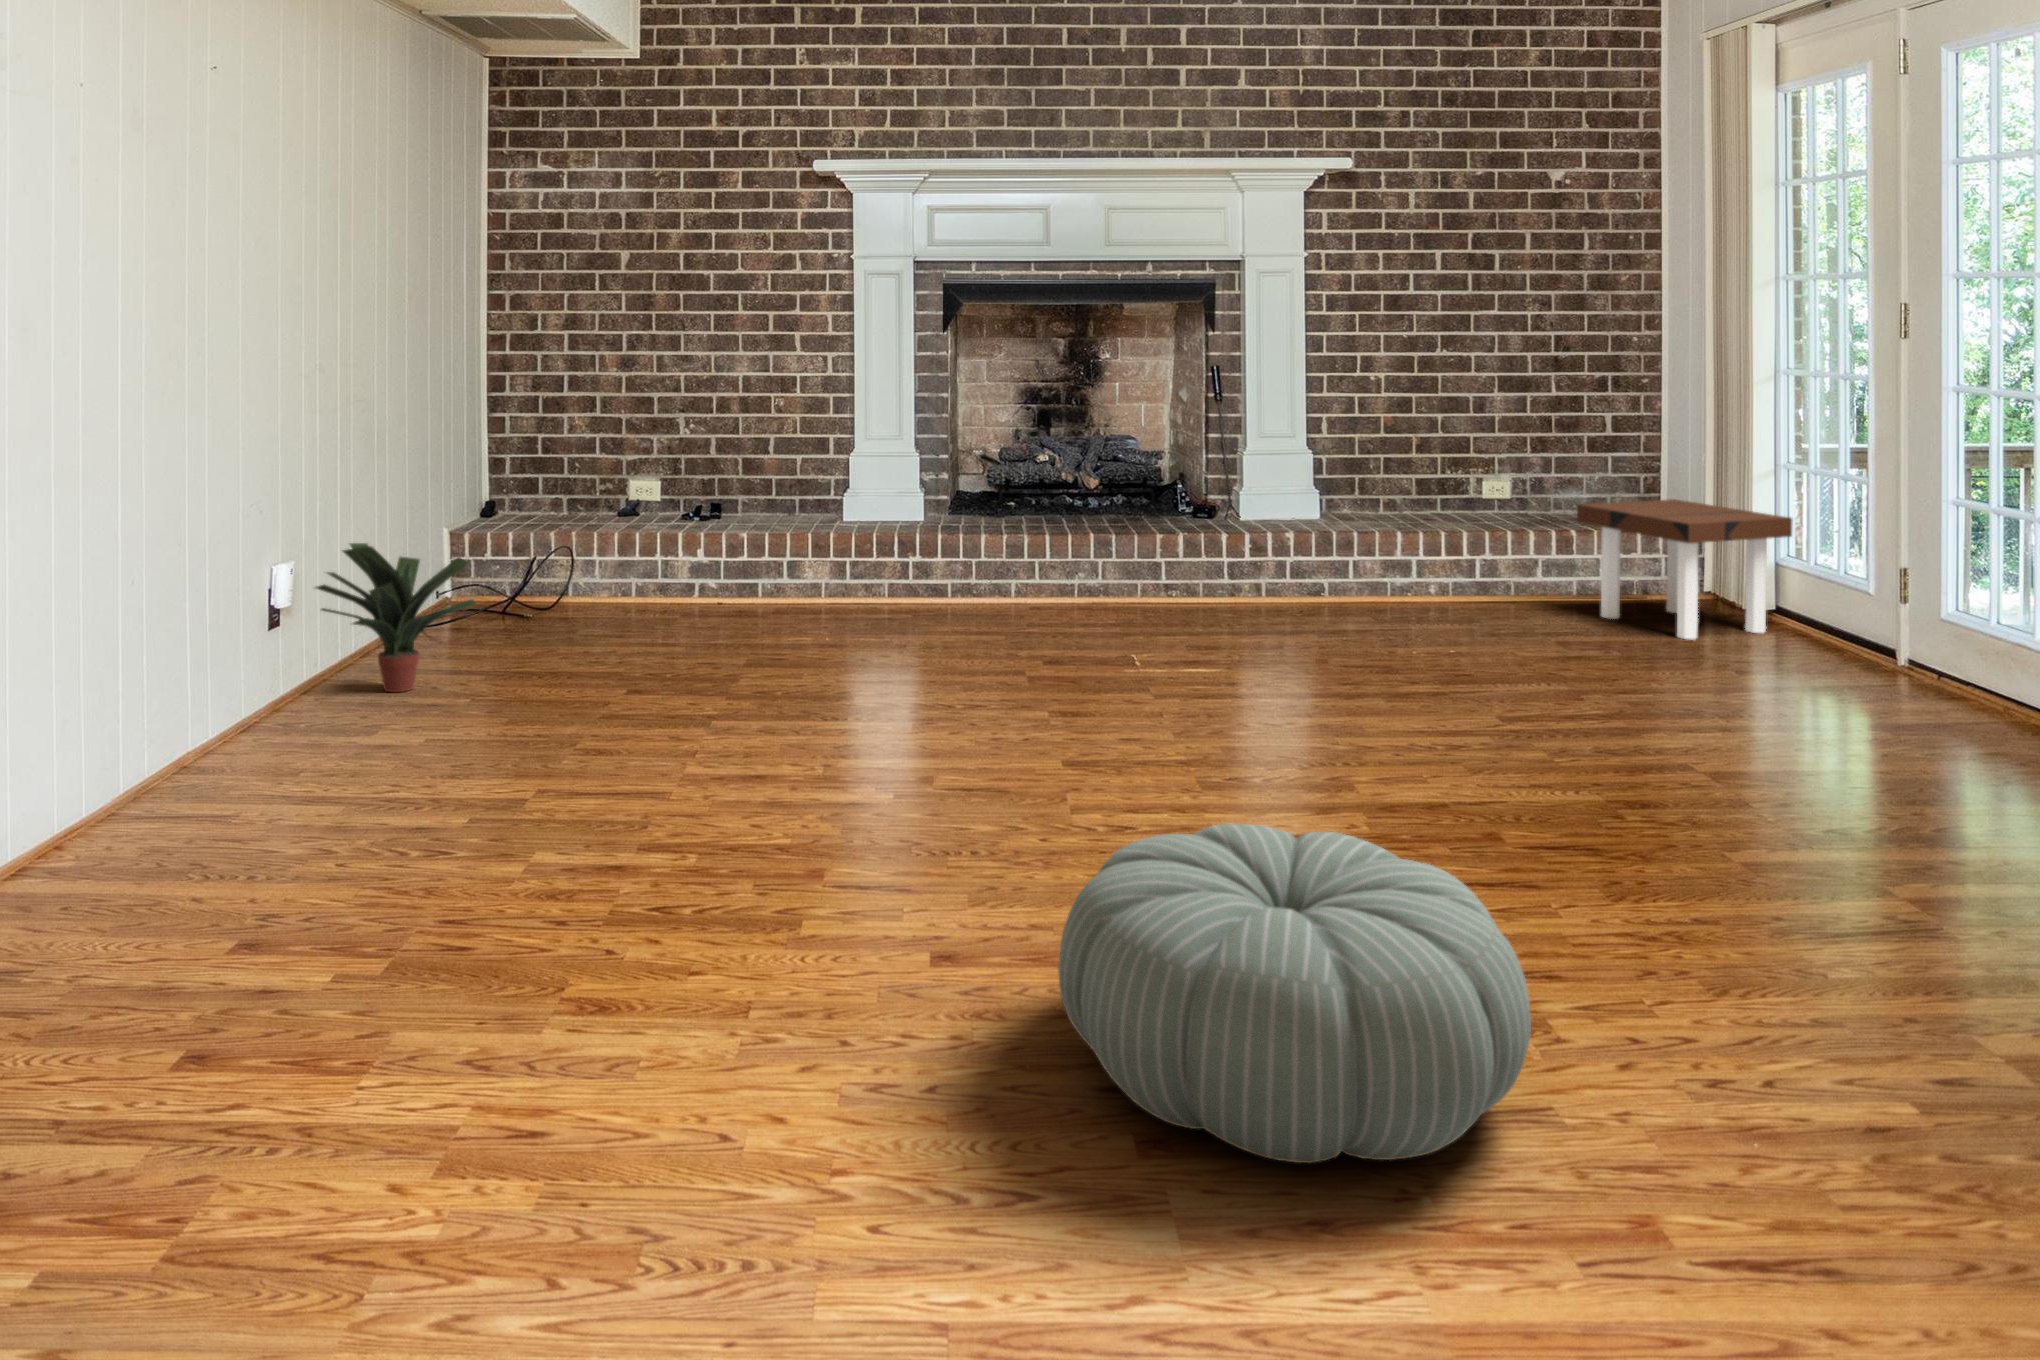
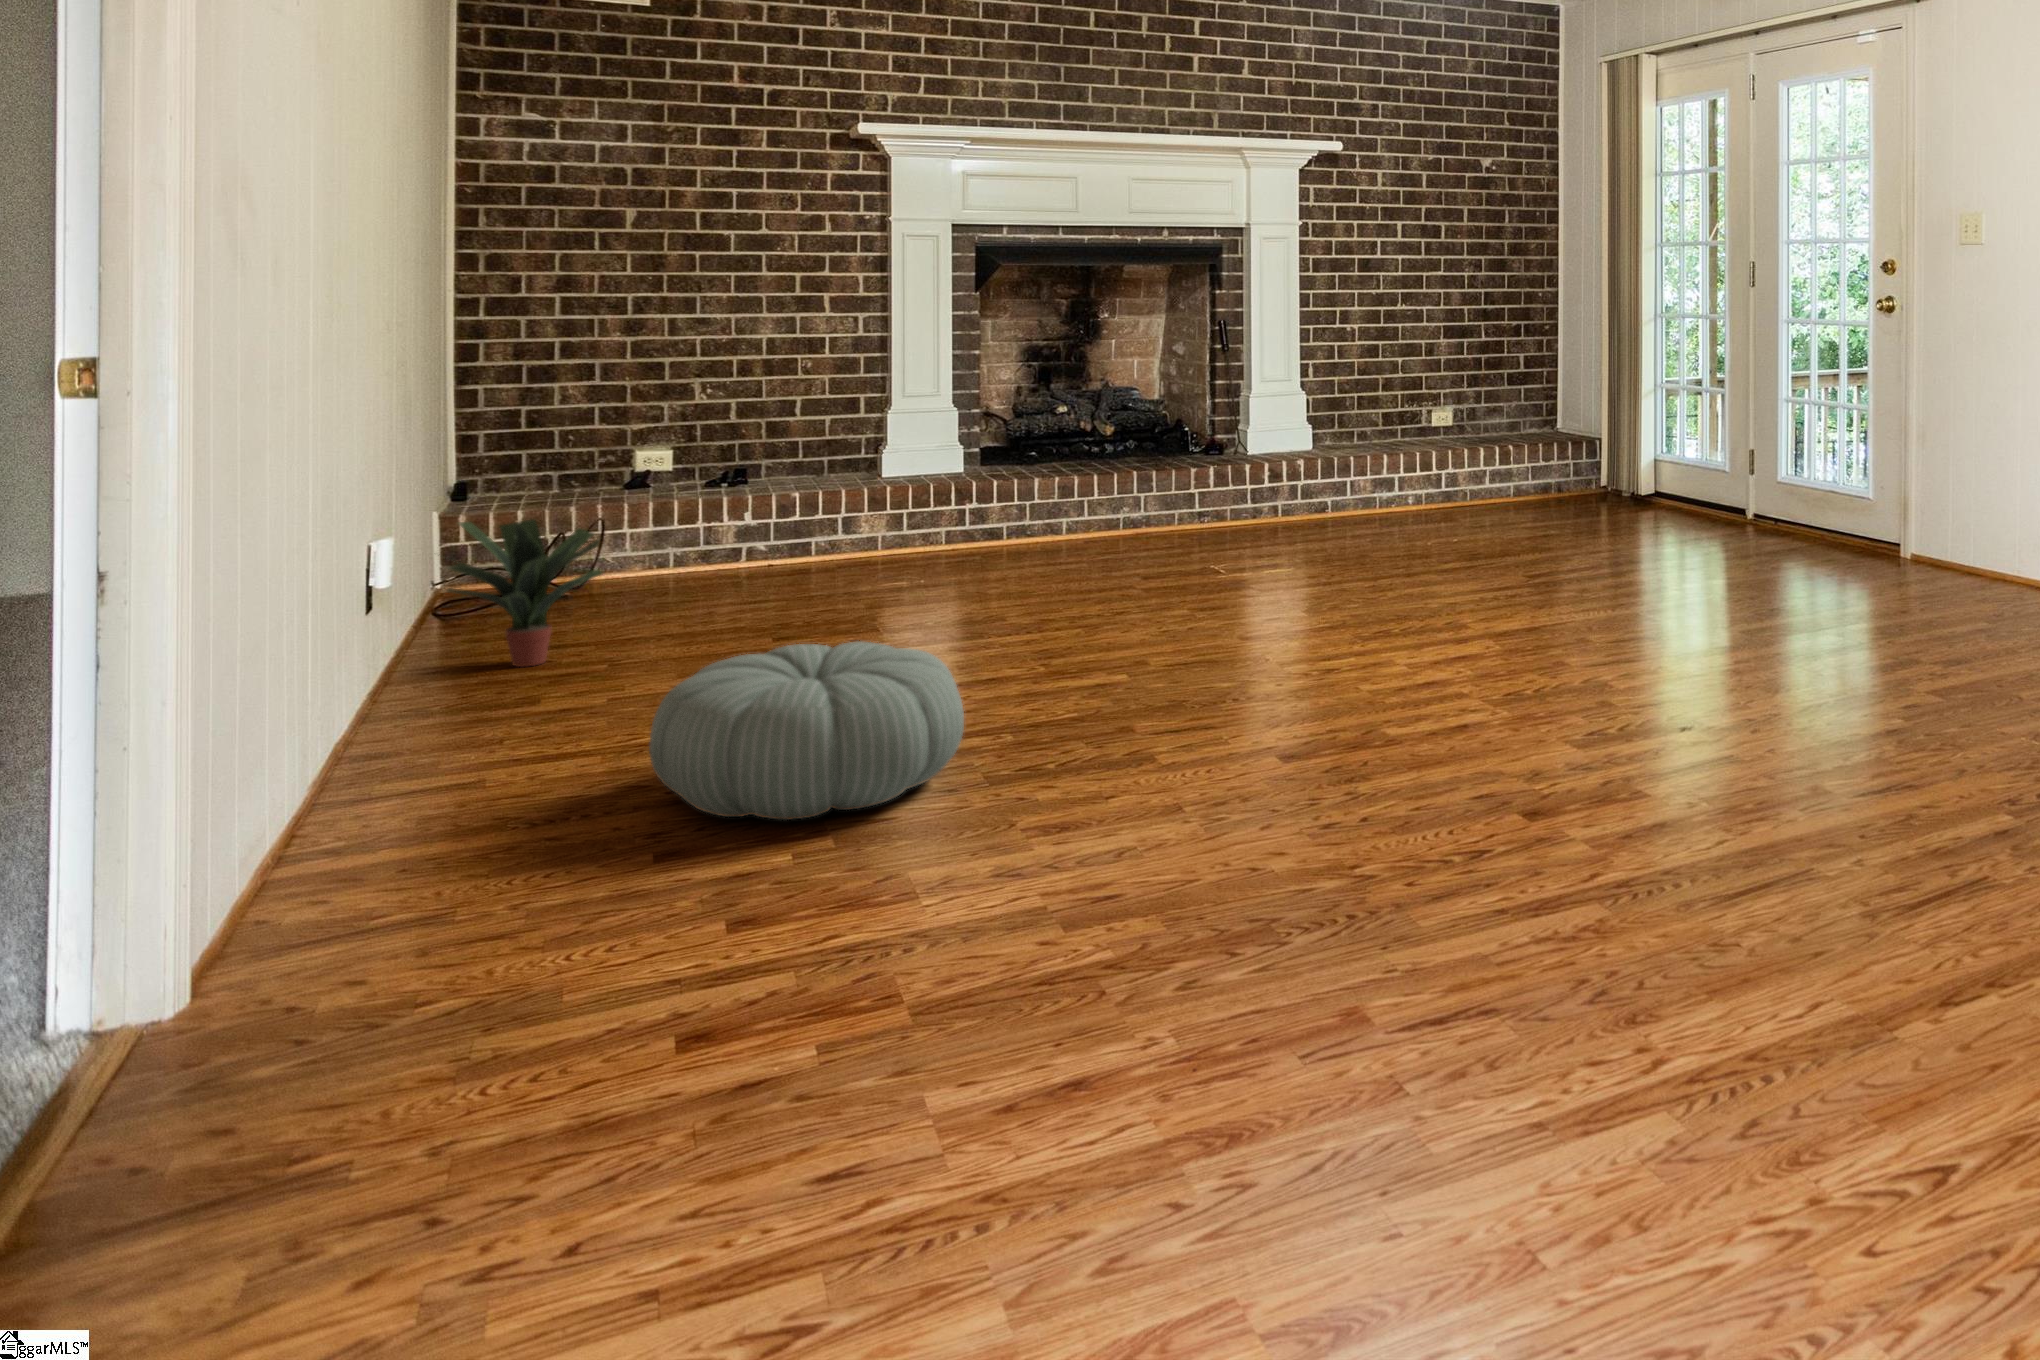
side table: present [1577,499,1792,640] -> none [1512,418,1653,520]
pouf: present [1058,823,1531,1163] -> present [649,641,964,820]

